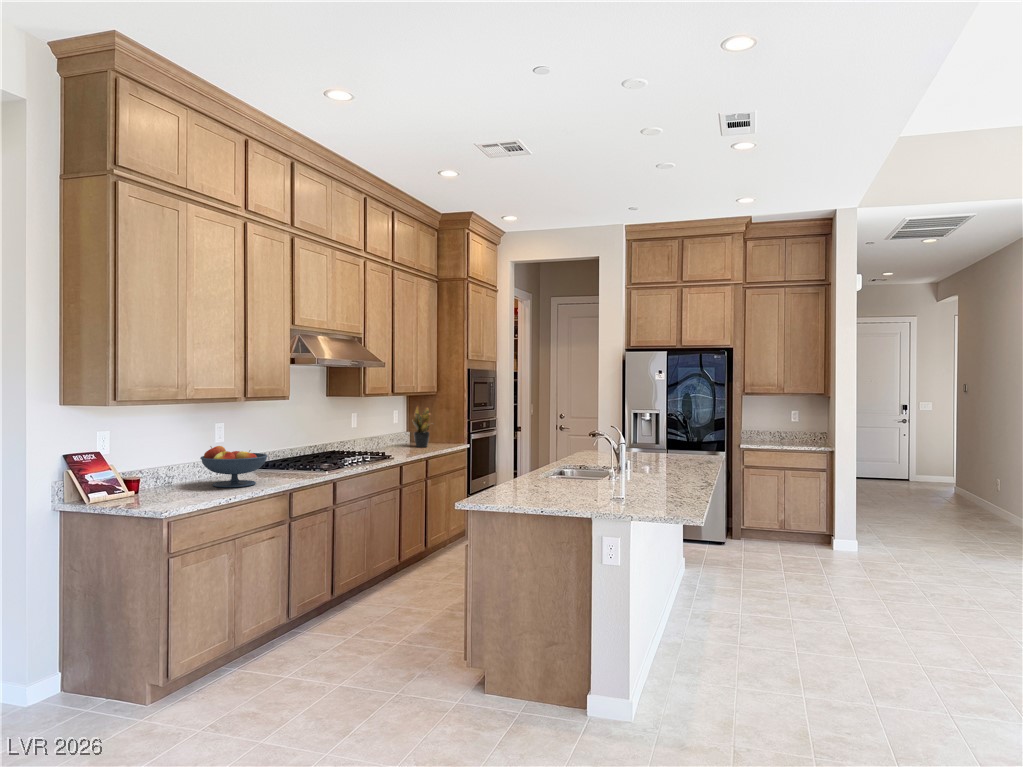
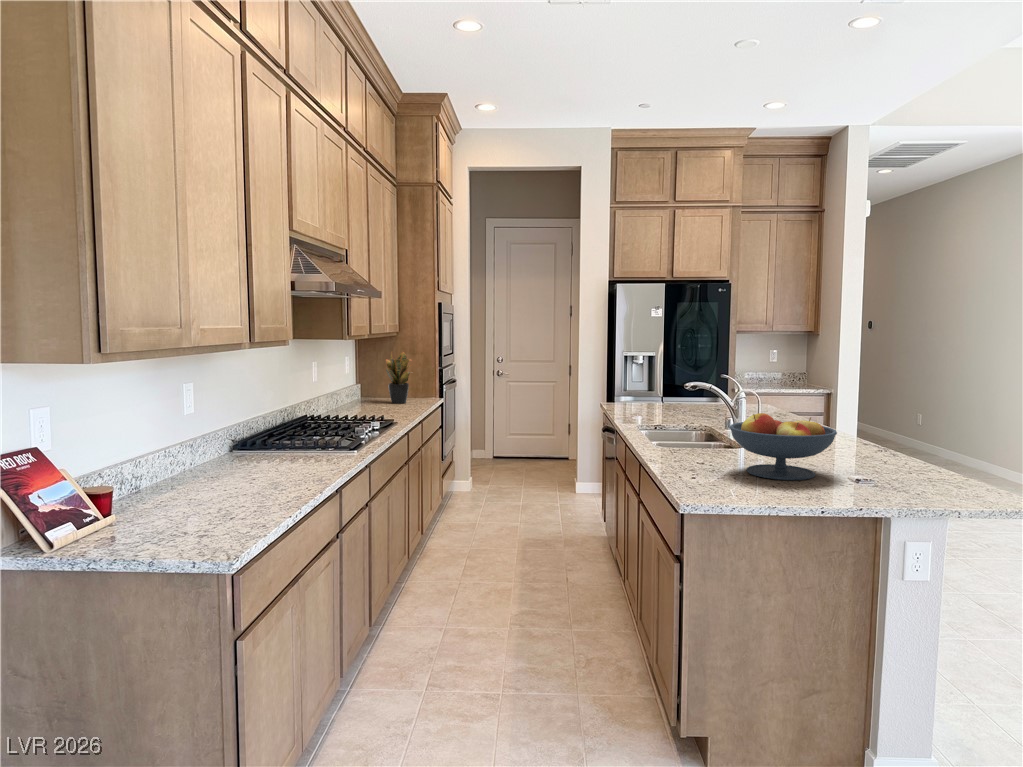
fruit bowl: present [200,446,268,487] -> present [729,413,837,480]

